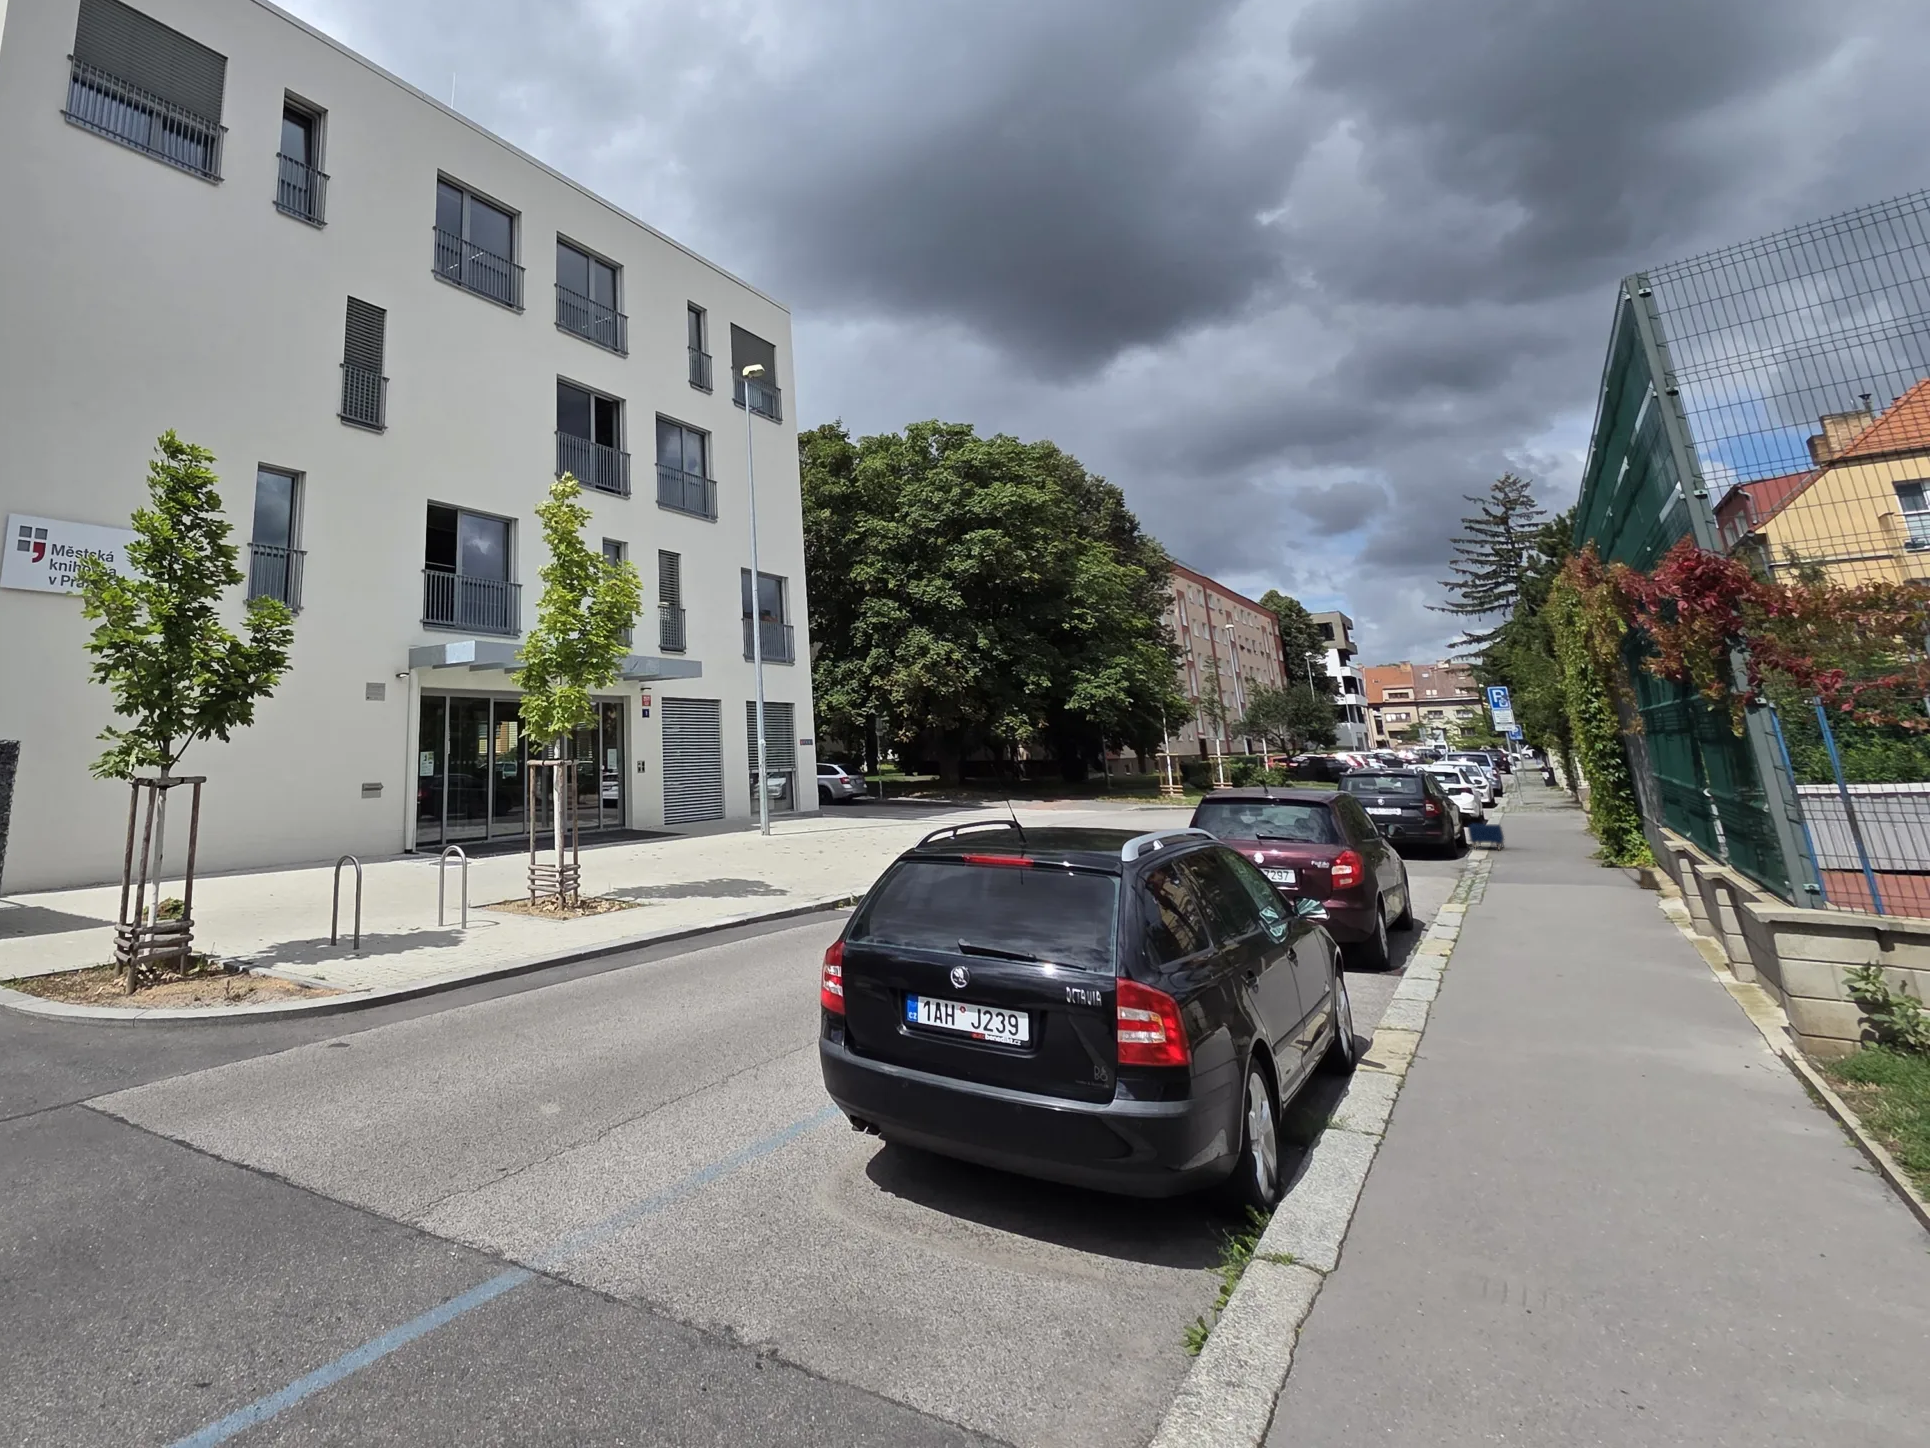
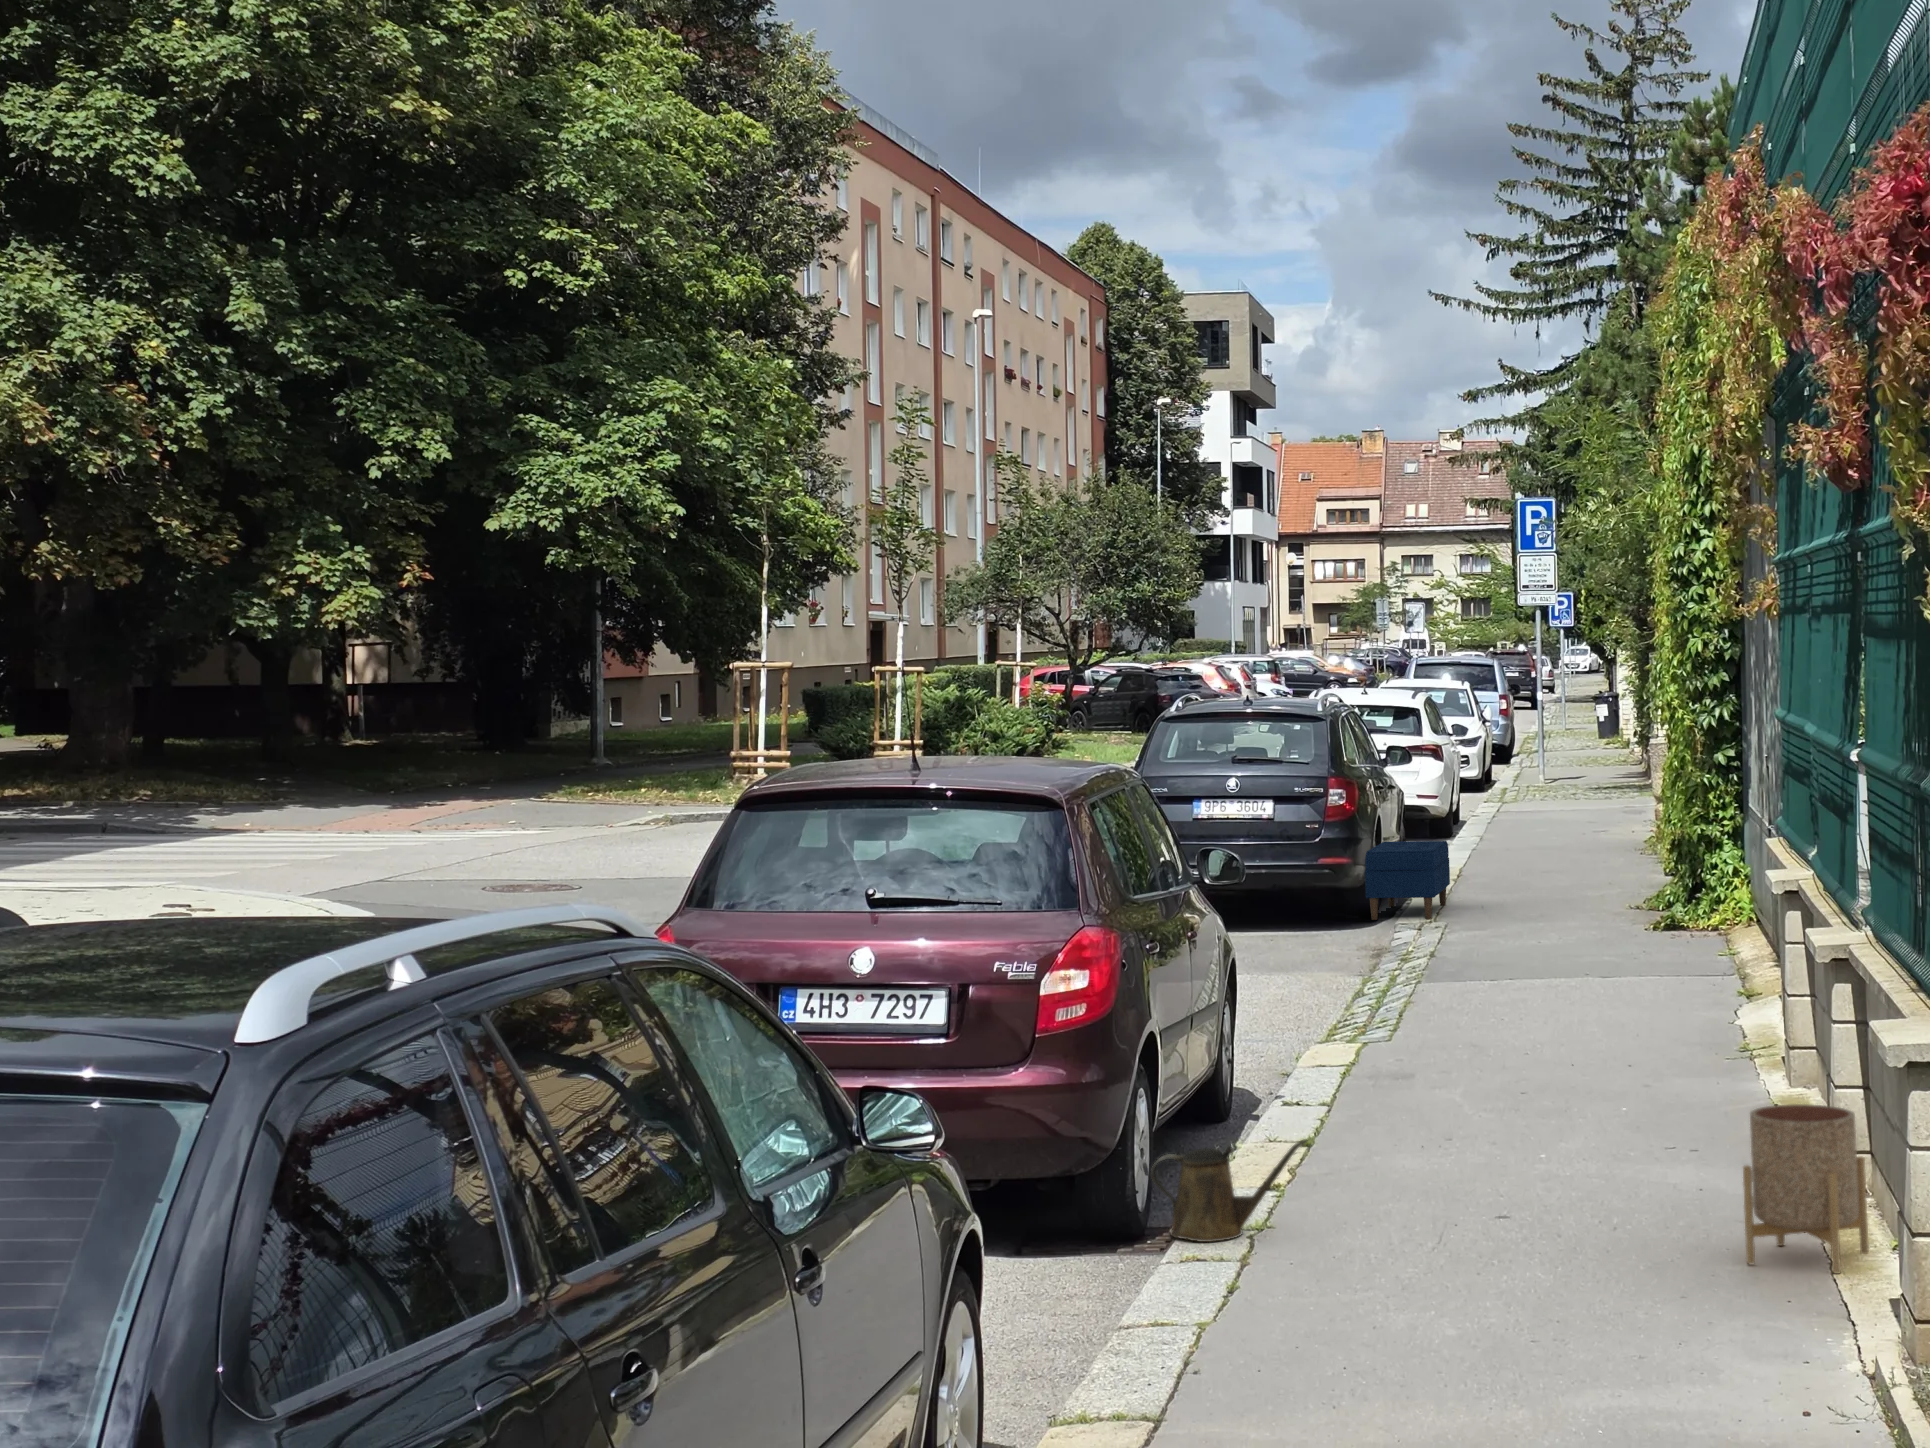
watering can: present [1624,869,1661,889] -> present [1151,1139,1307,1242]
planter: none [1650,888,1700,930] -> present [1743,1104,1869,1273]

